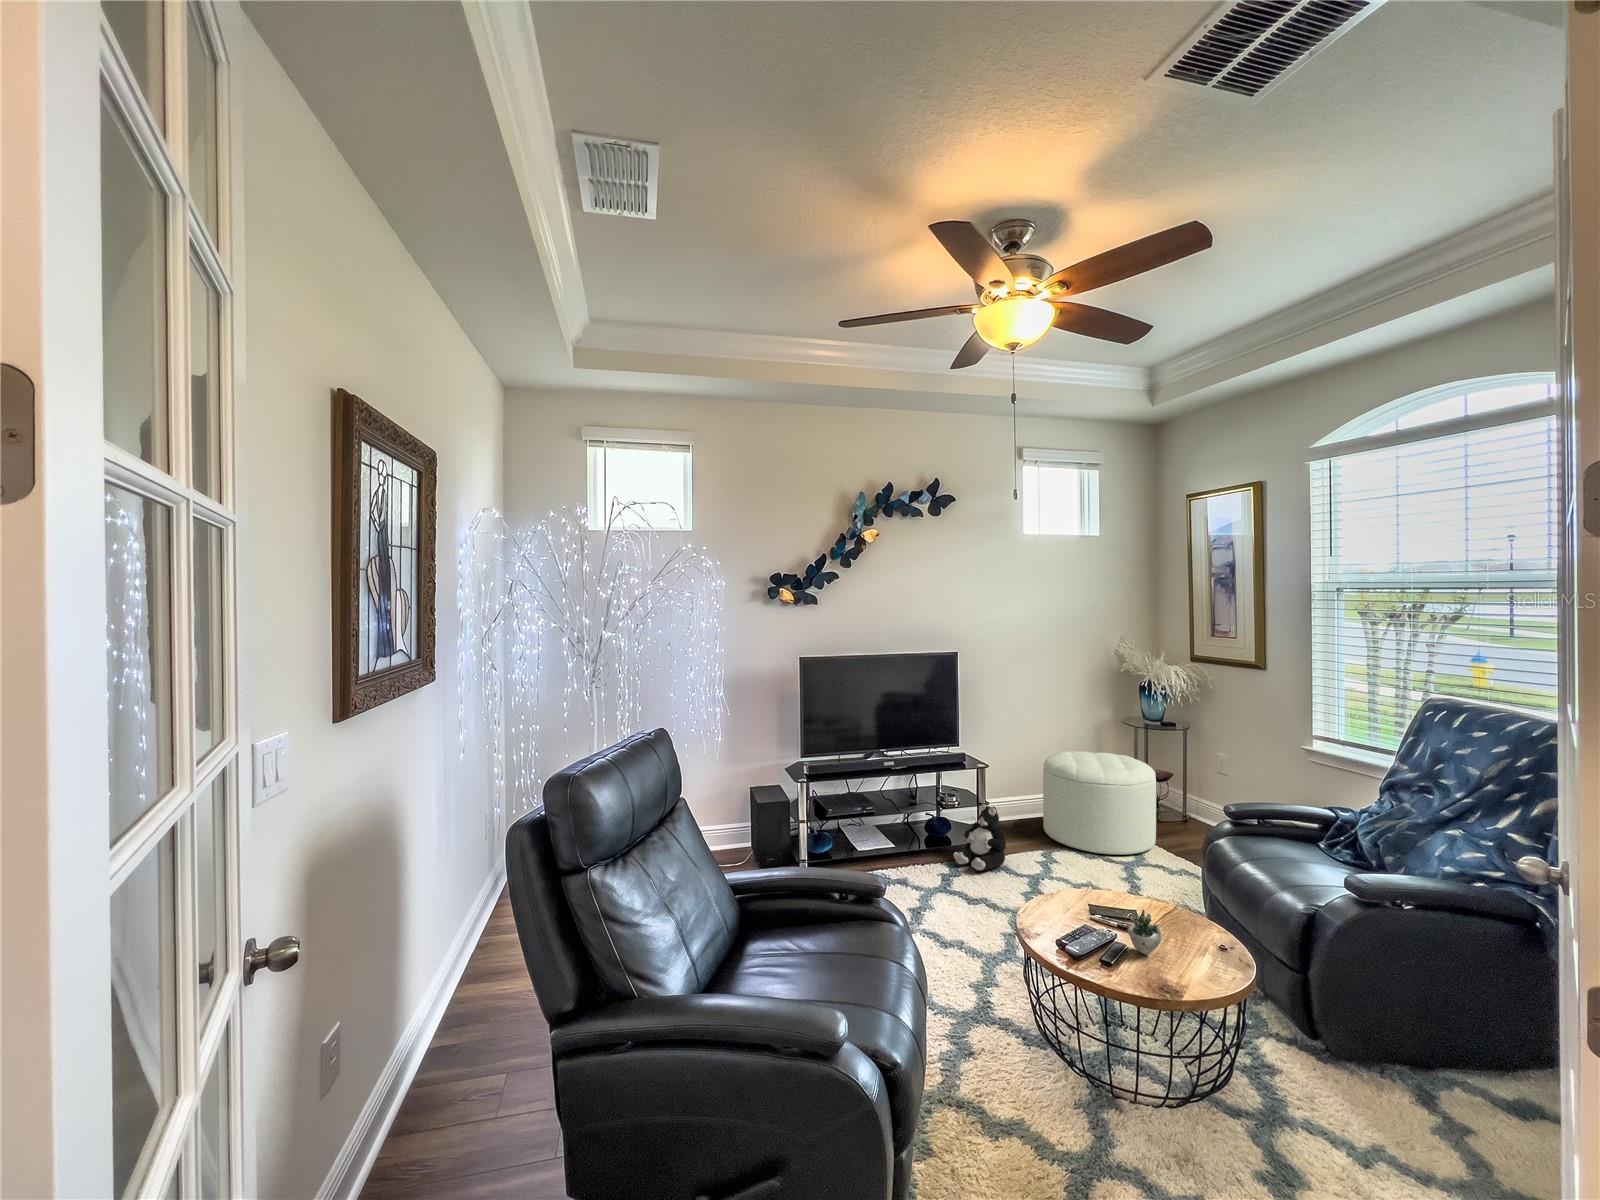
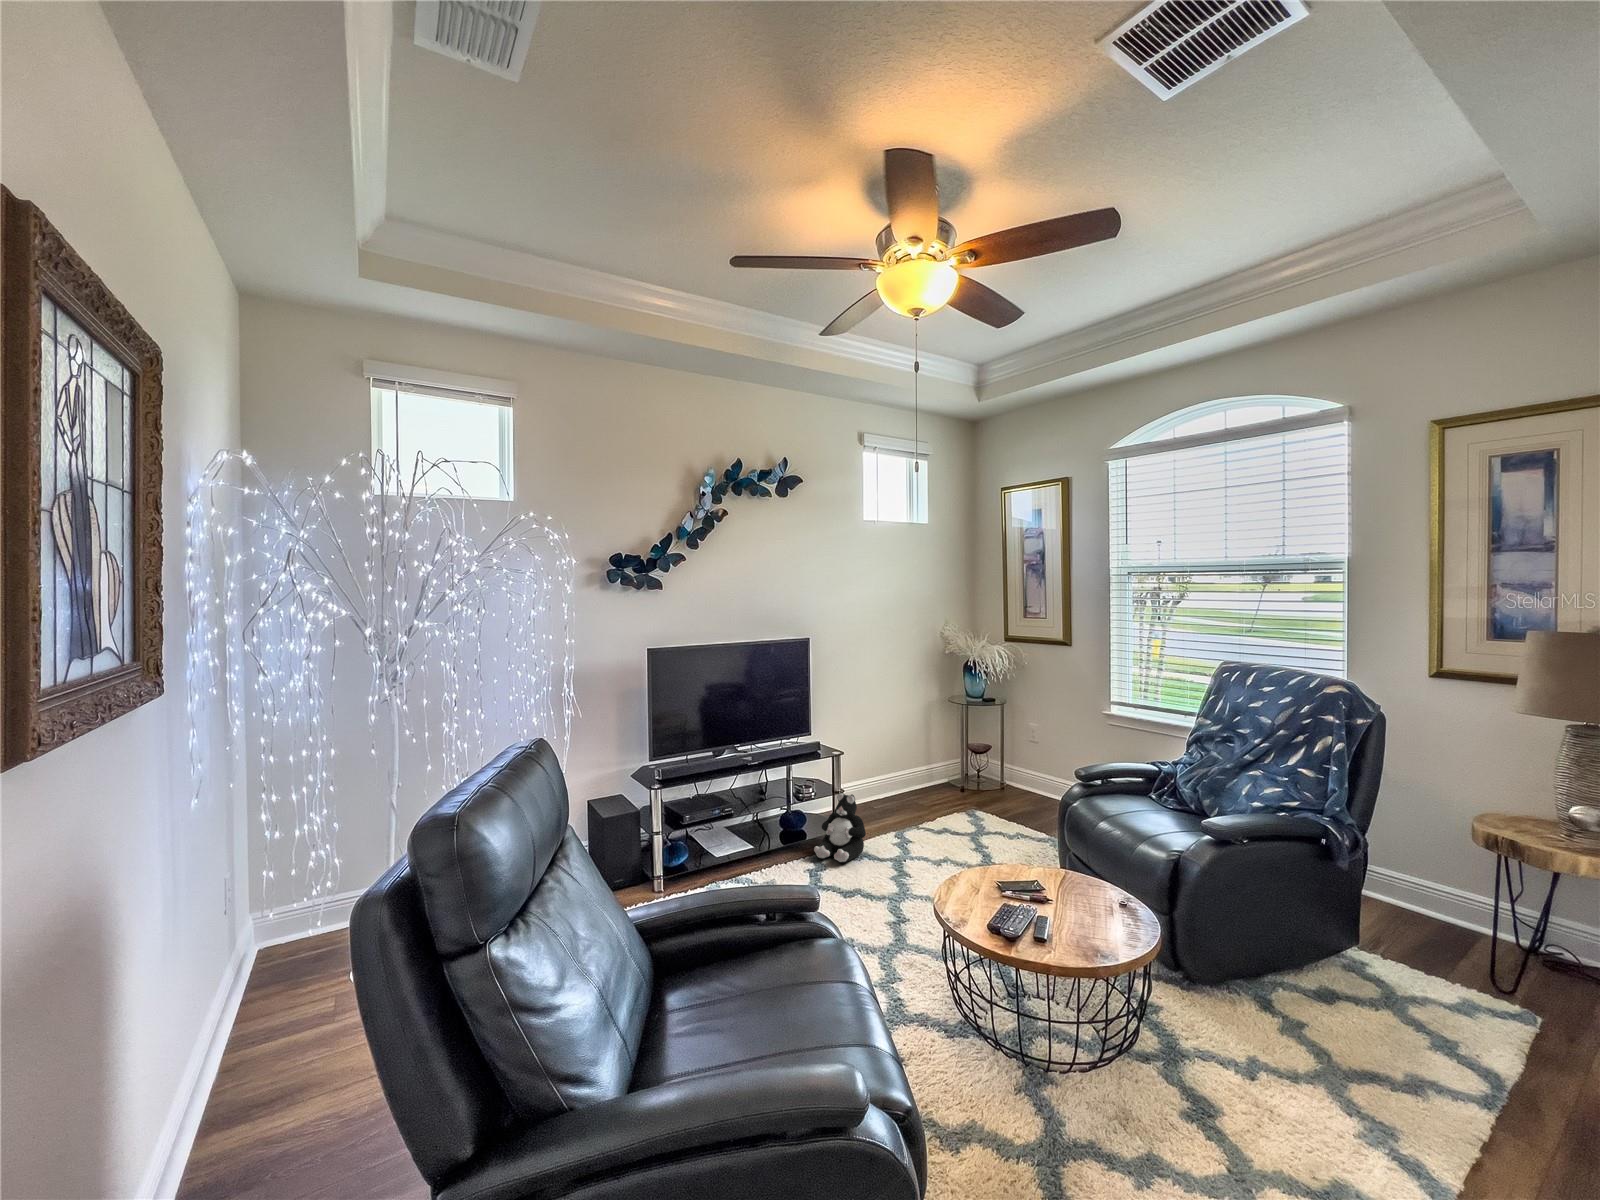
ottoman: present [1043,751,1156,855] -> none [886,732,989,829]
succulent plant: present [1128,909,1192,955] -> none [1055,879,1118,924]

